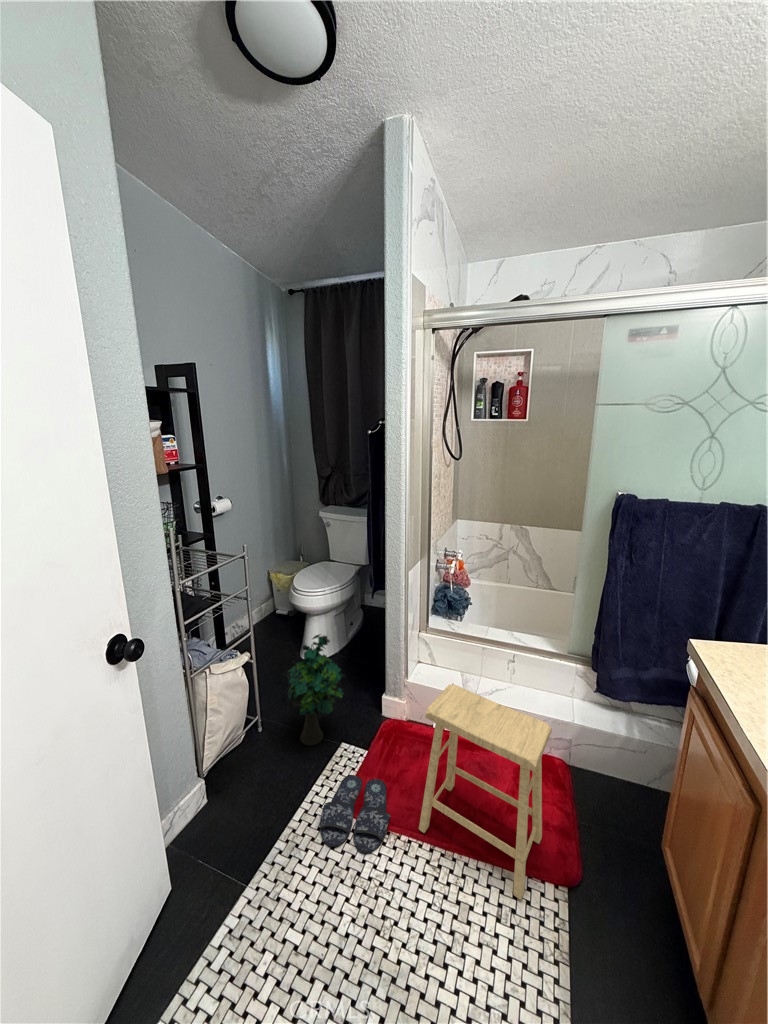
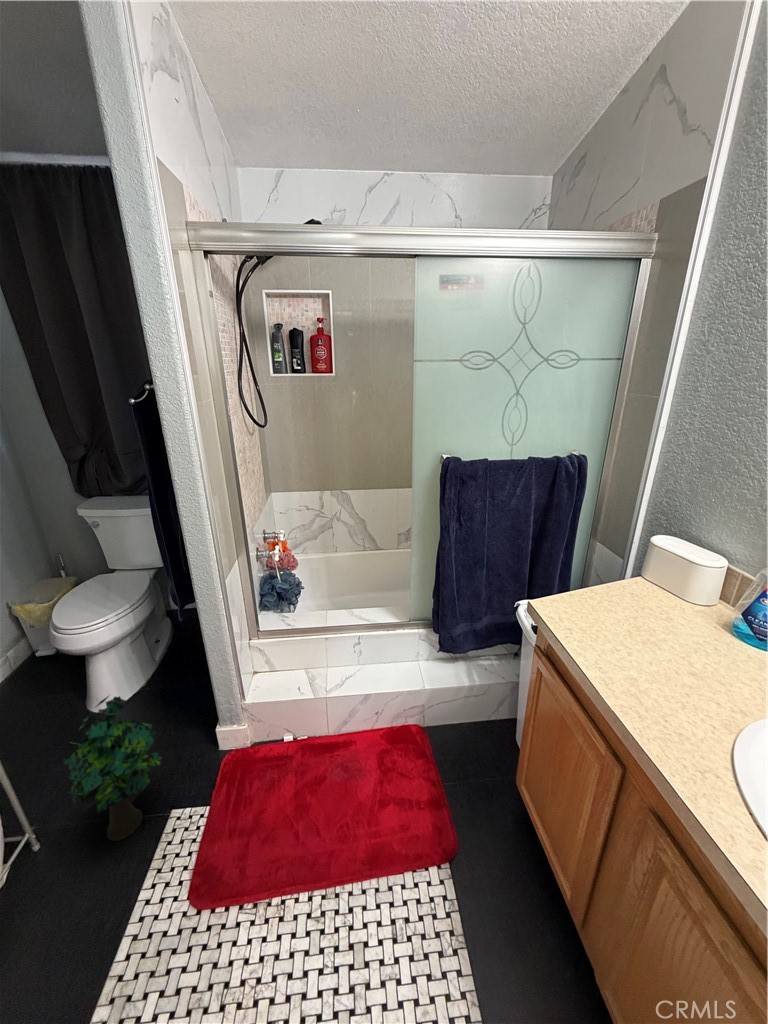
footstool: present [419,685,552,900] -> none [279,705,415,898]
slippers: present [320,775,390,853] -> none [158,838,254,970]

